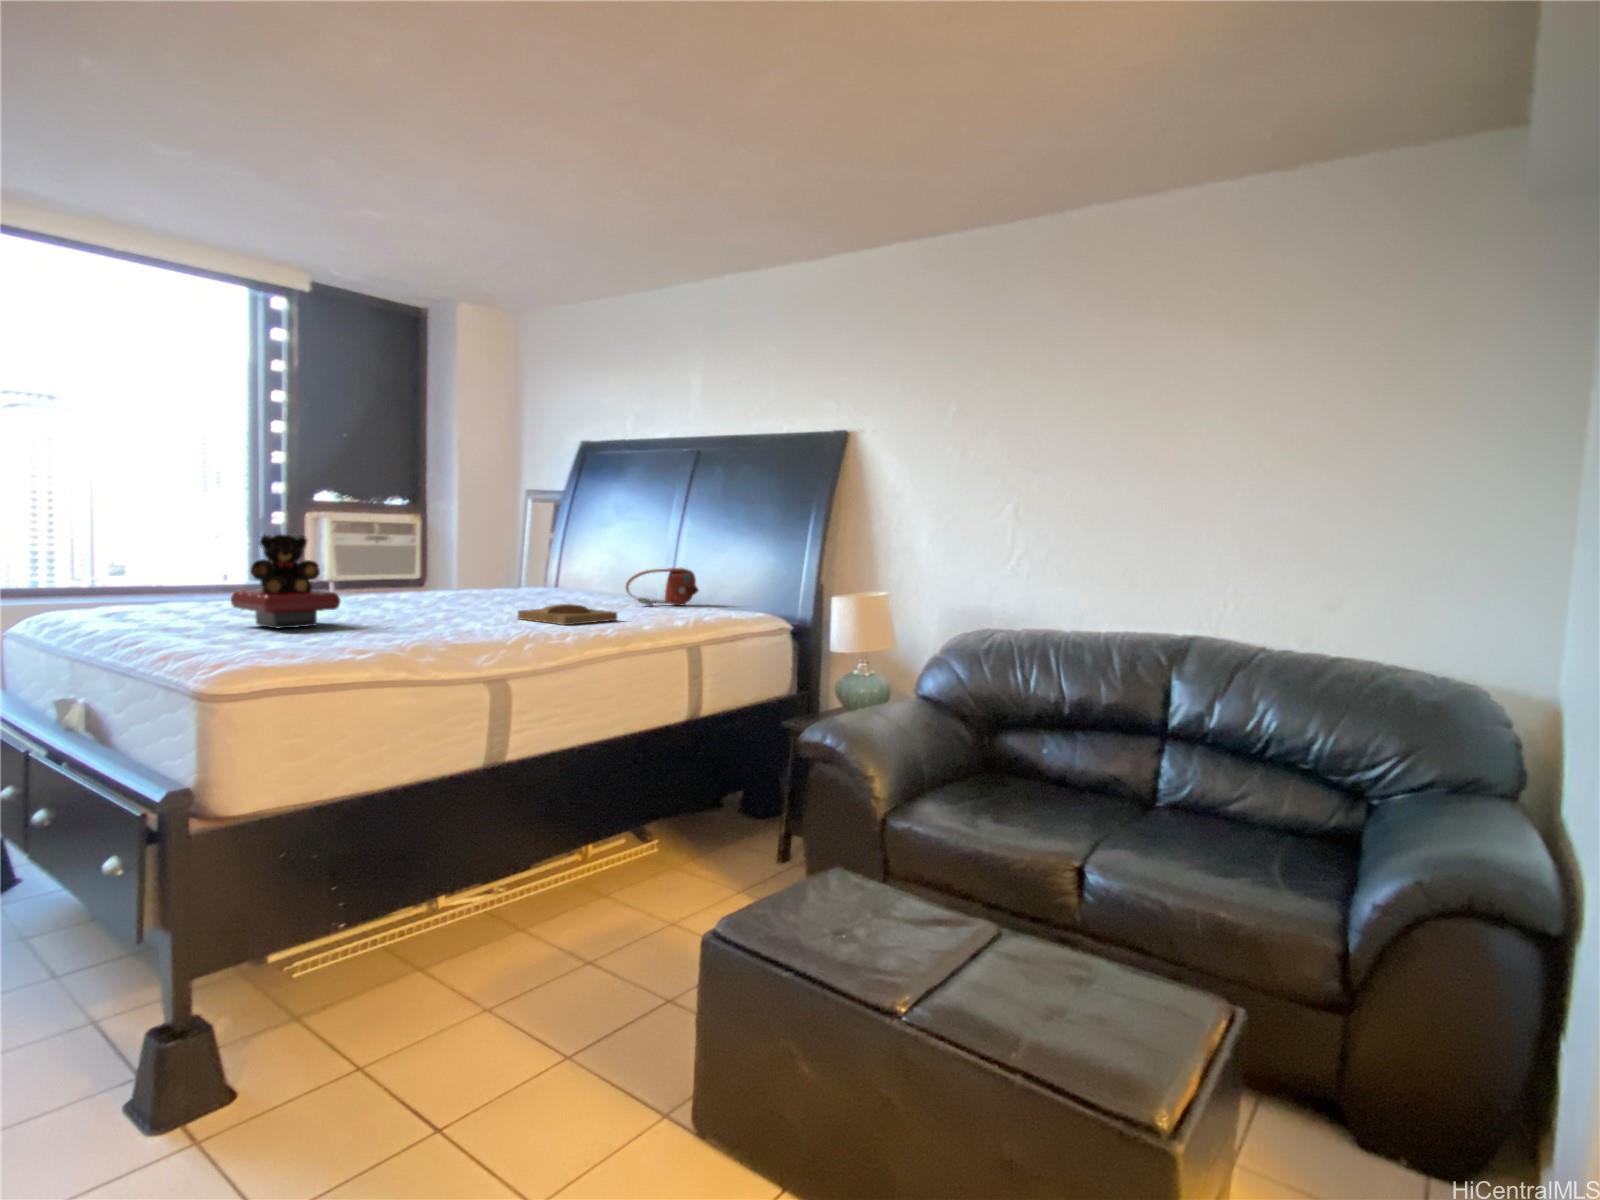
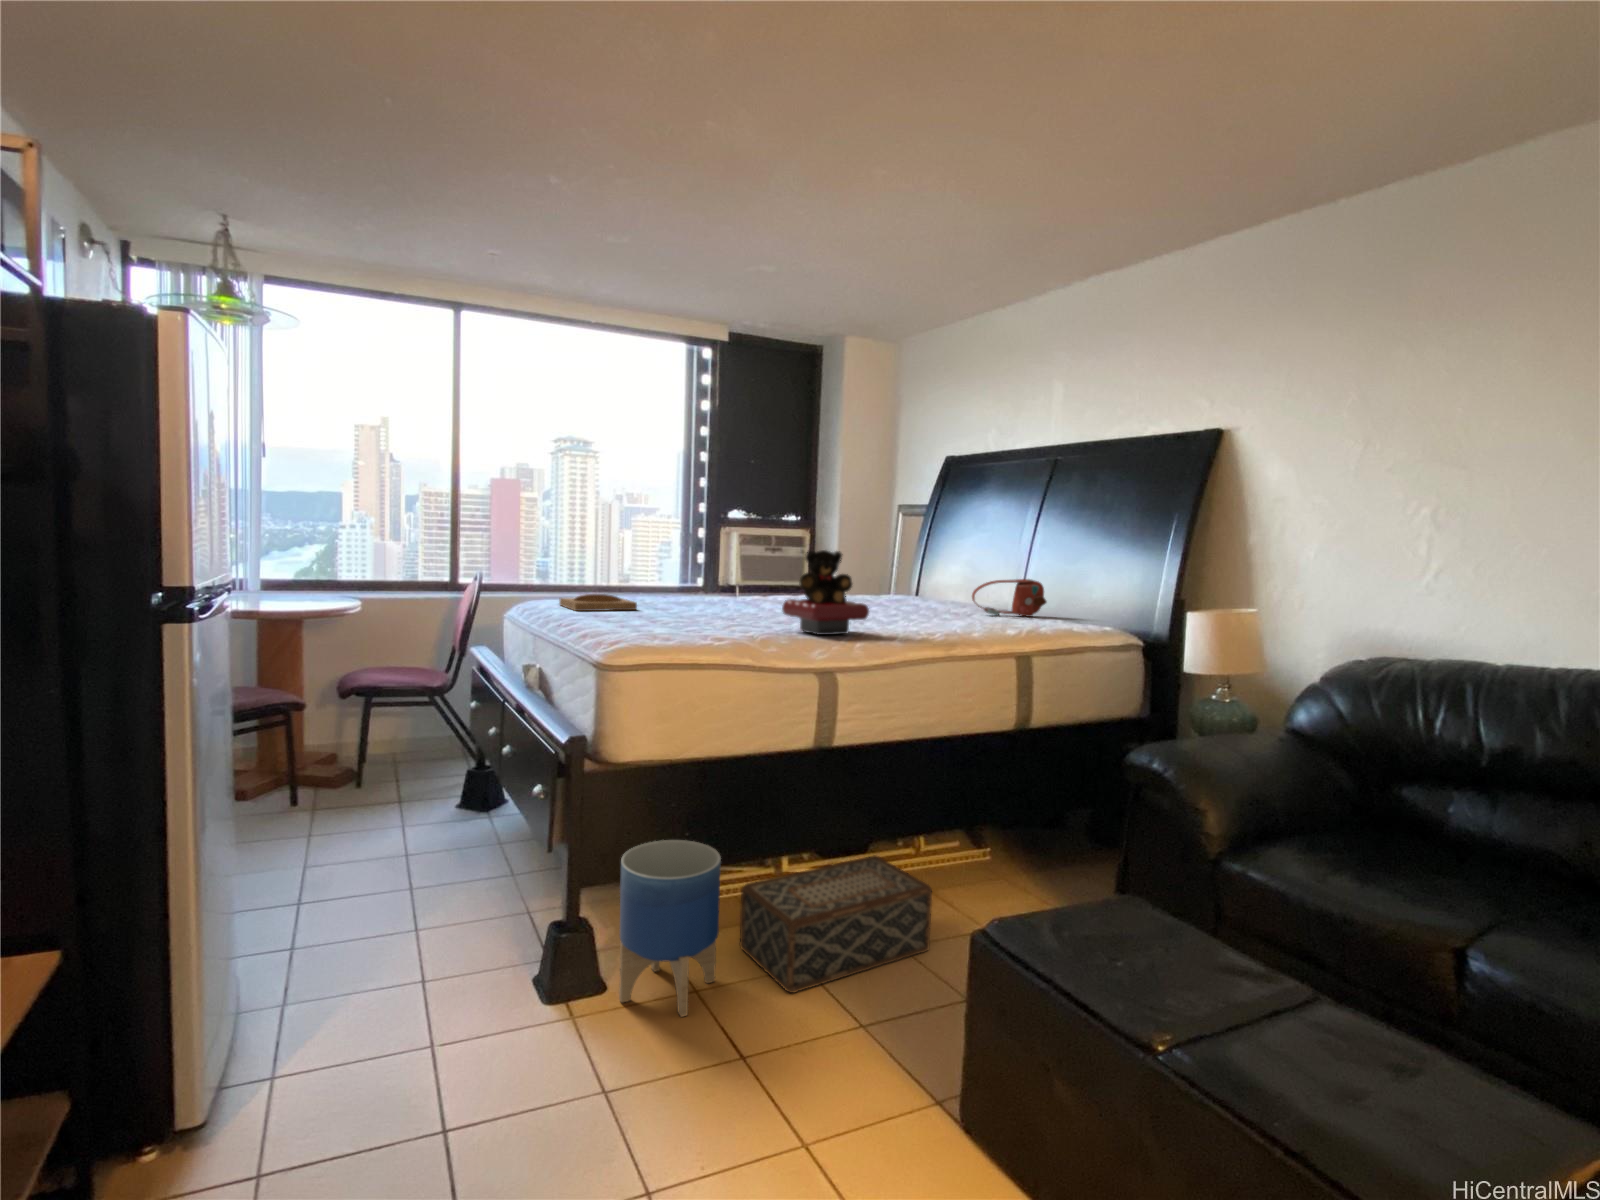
teddy bear: present [231,534,340,628] -> present [782,550,869,635]
tray: present [518,604,617,625] -> present [559,594,637,611]
woven basket: none [407,870,624,1041] -> present [740,855,932,993]
planter: none [253,894,390,1109] -> present [619,840,721,1017]

